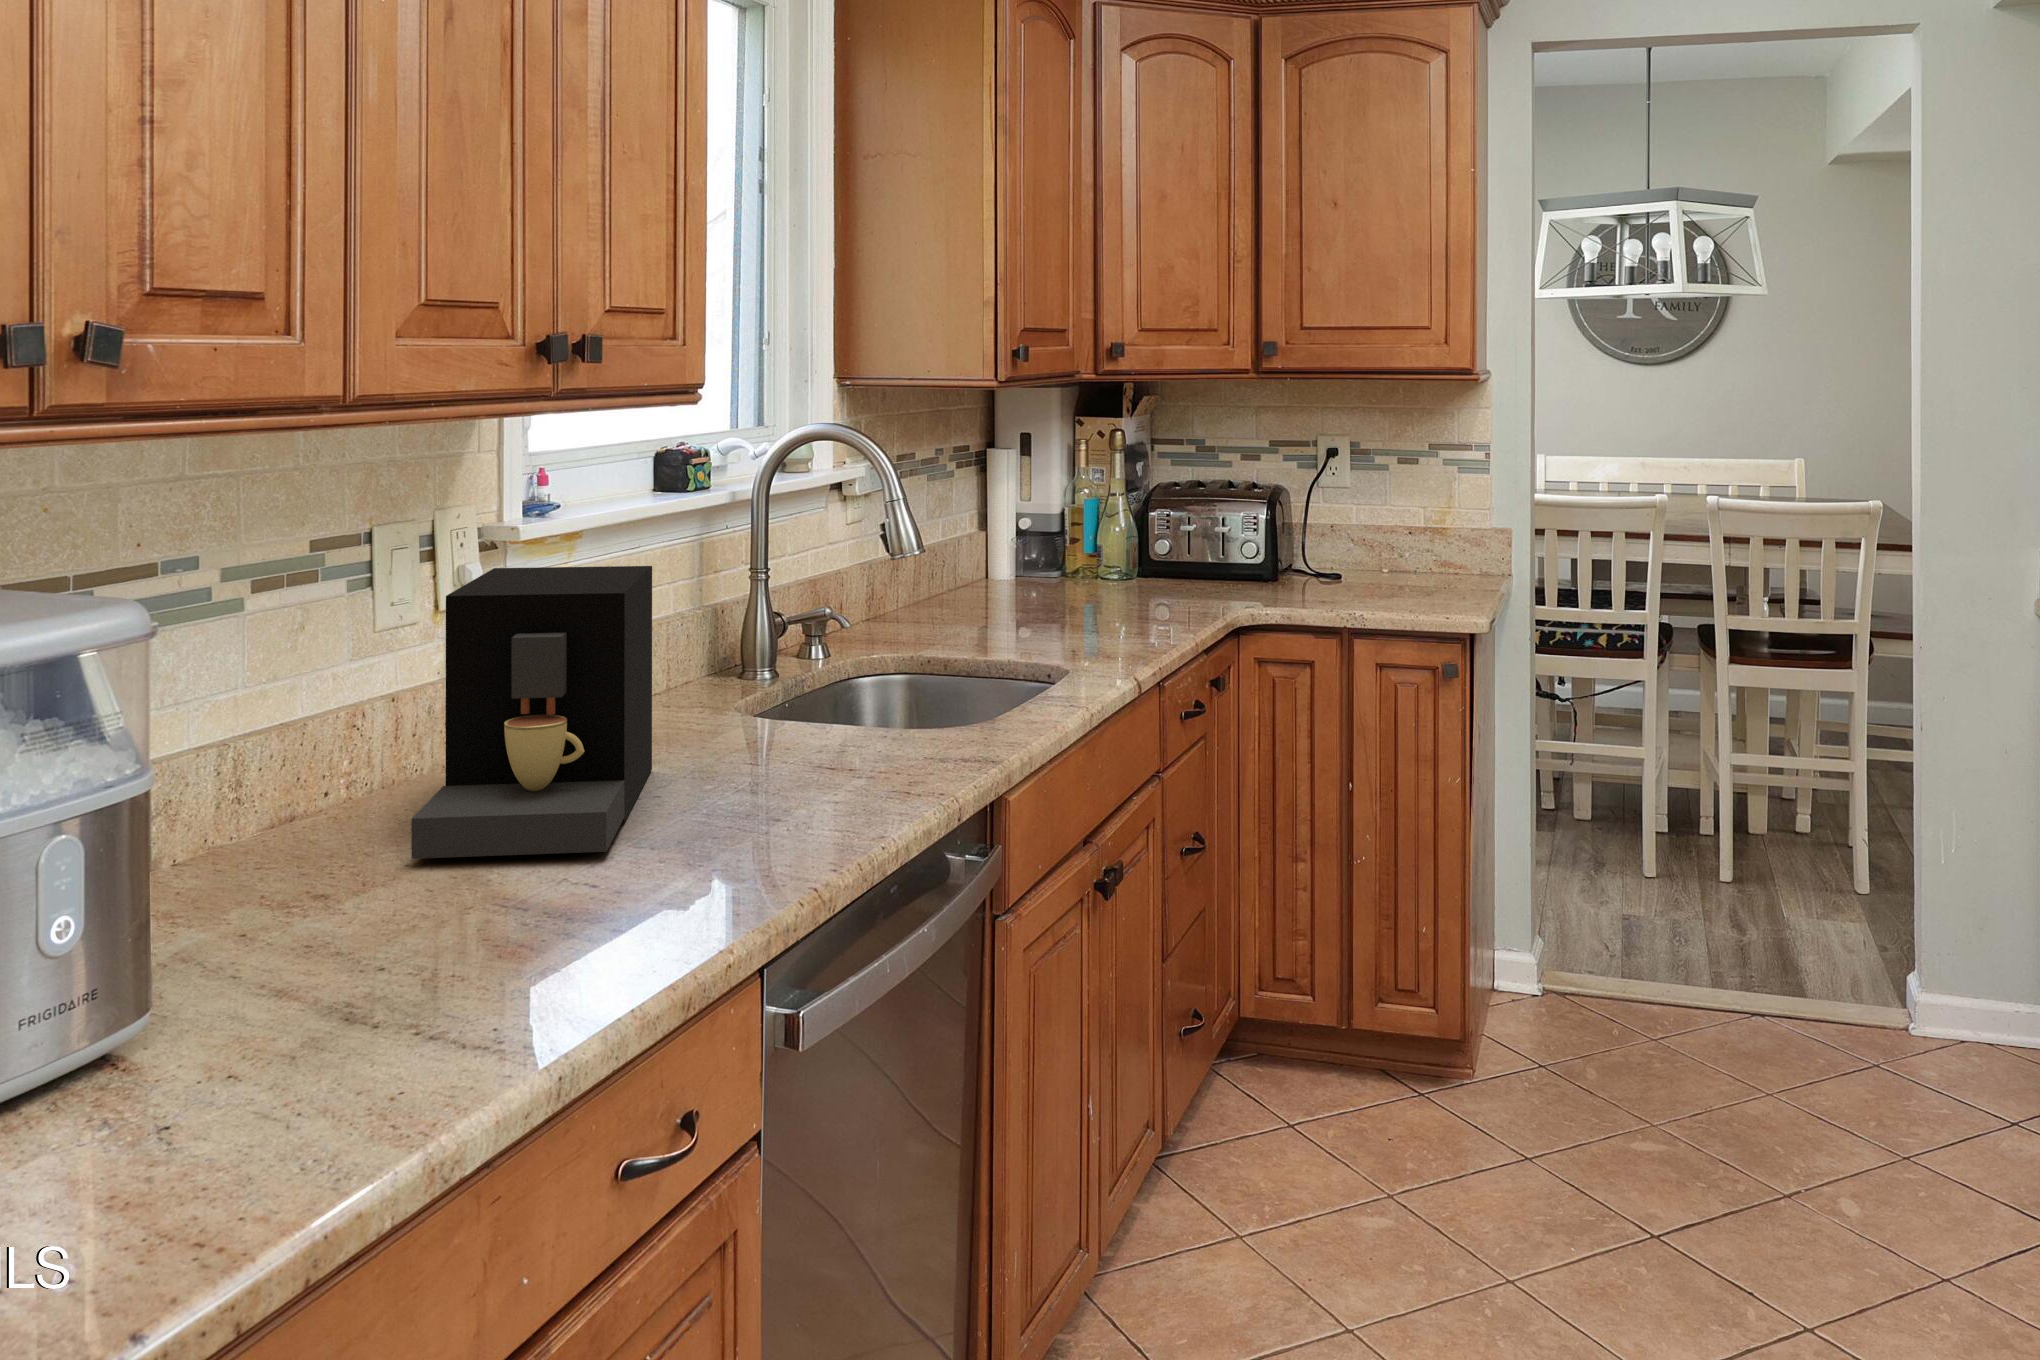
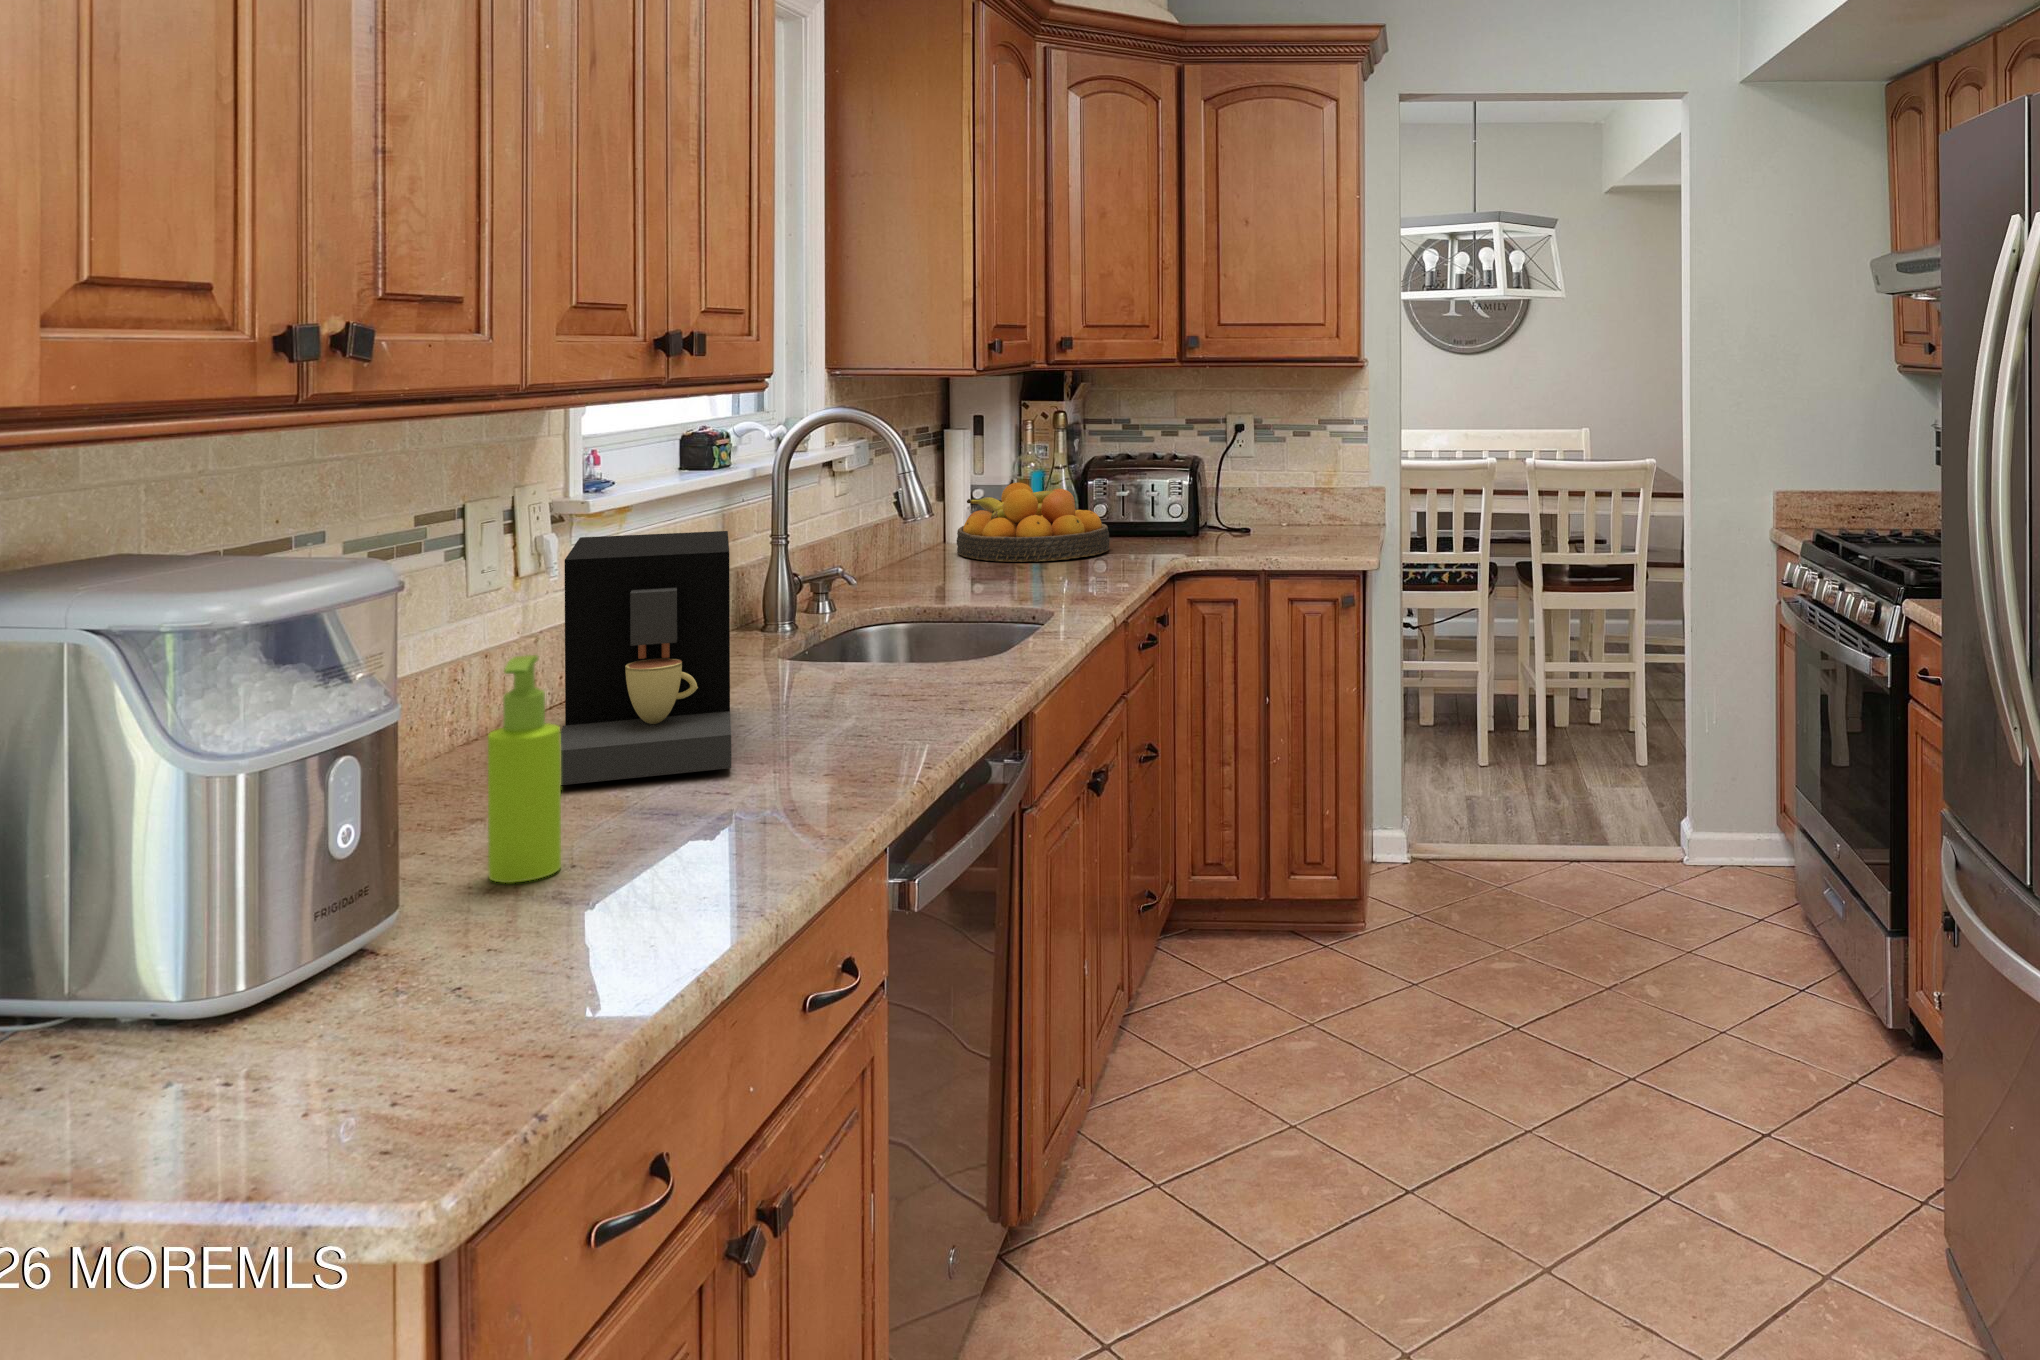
fruit bowl: none [993,512,1165,605] -> present [957,483,1109,562]
soap dispenser: none [277,715,359,984] -> present [488,655,561,883]

